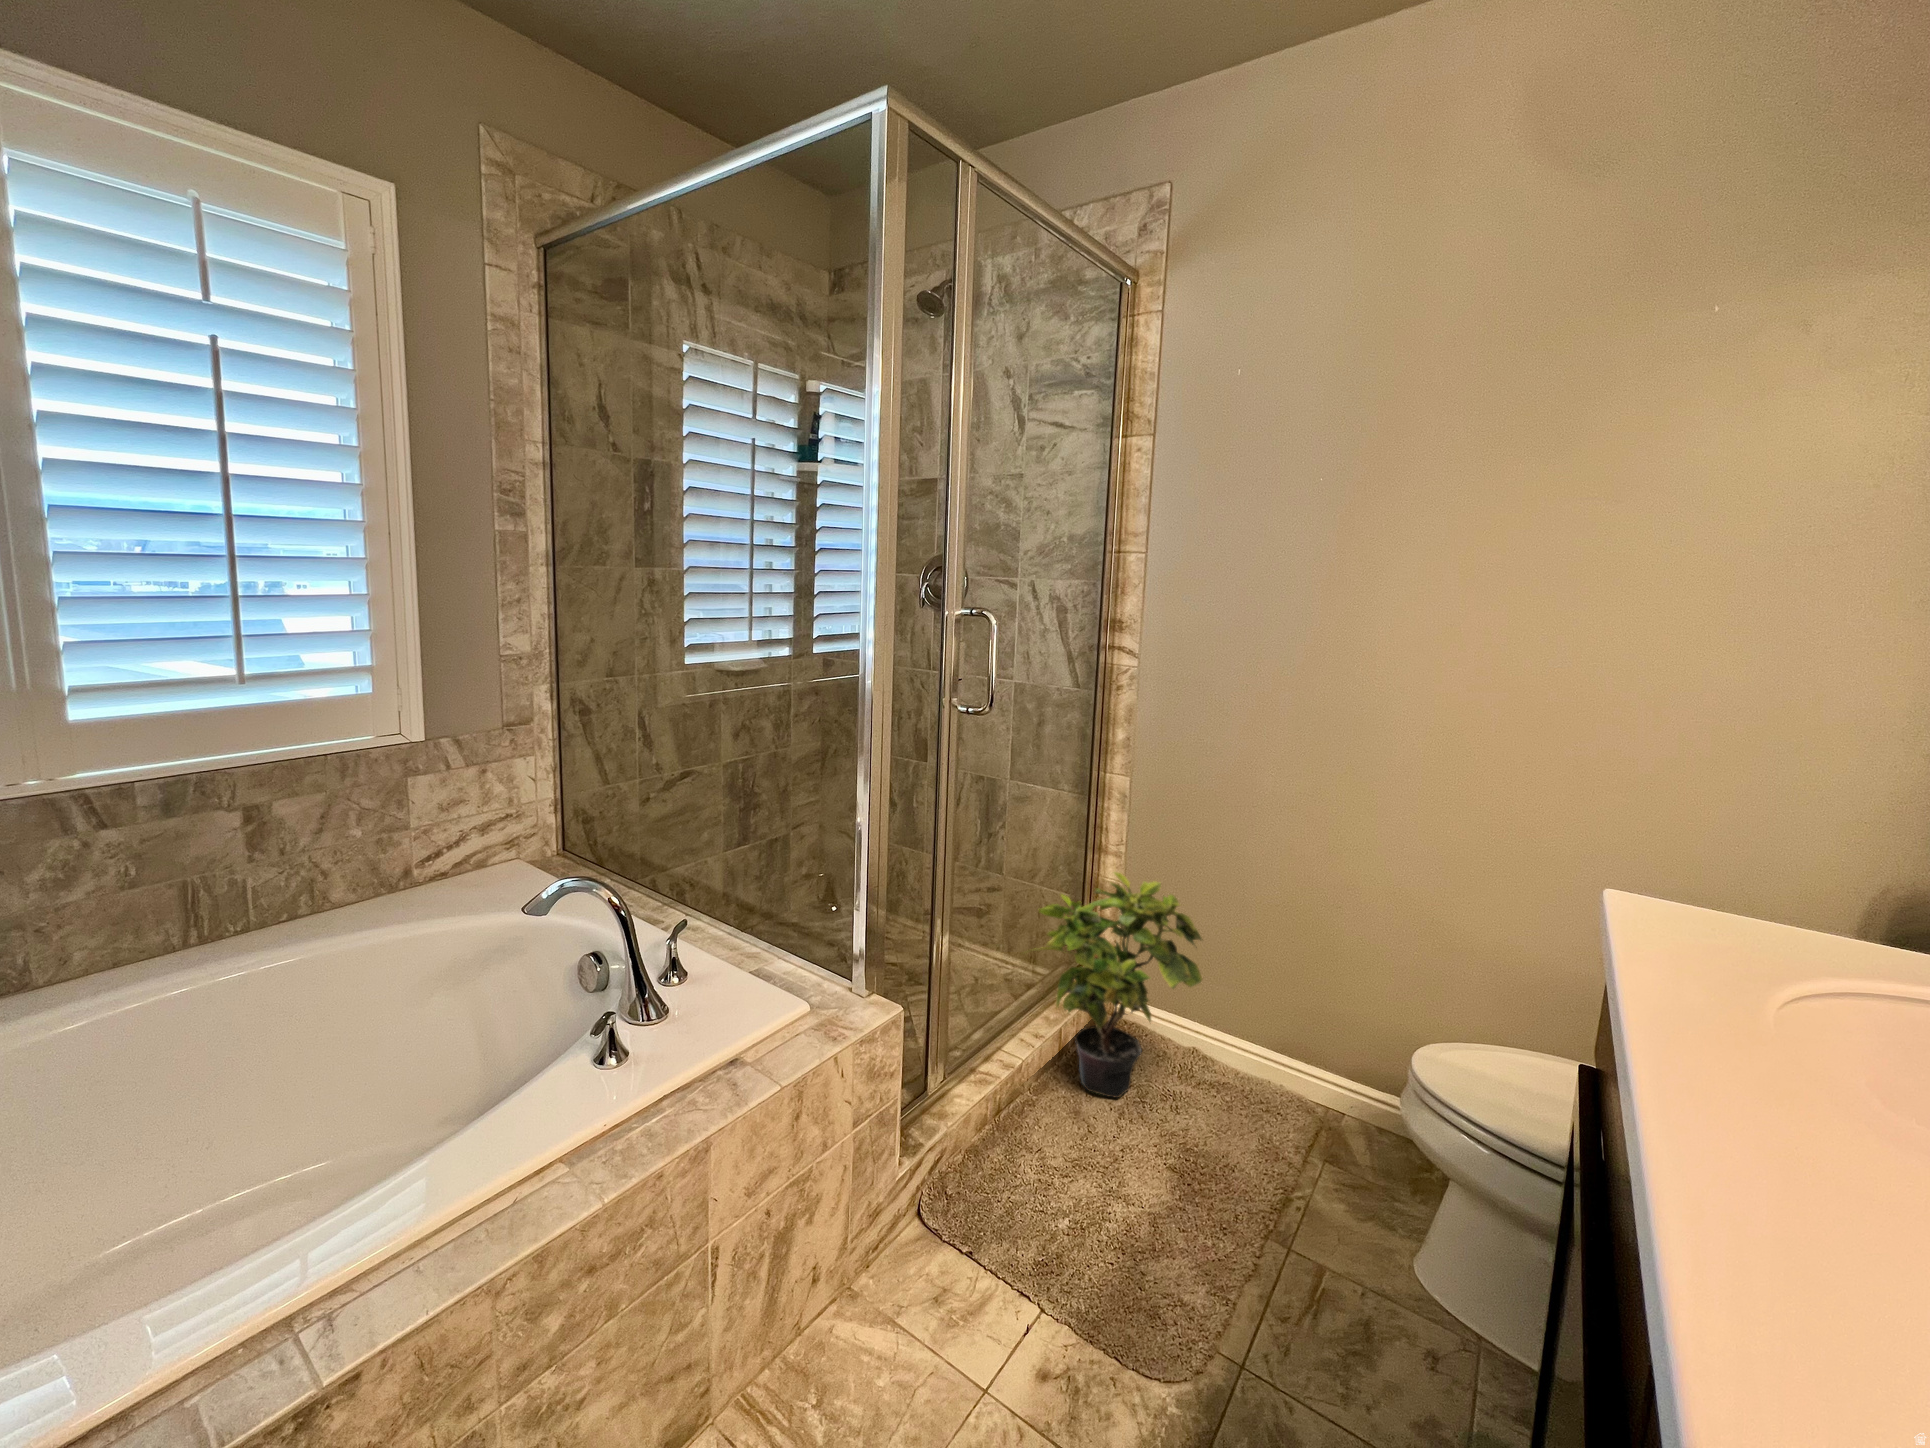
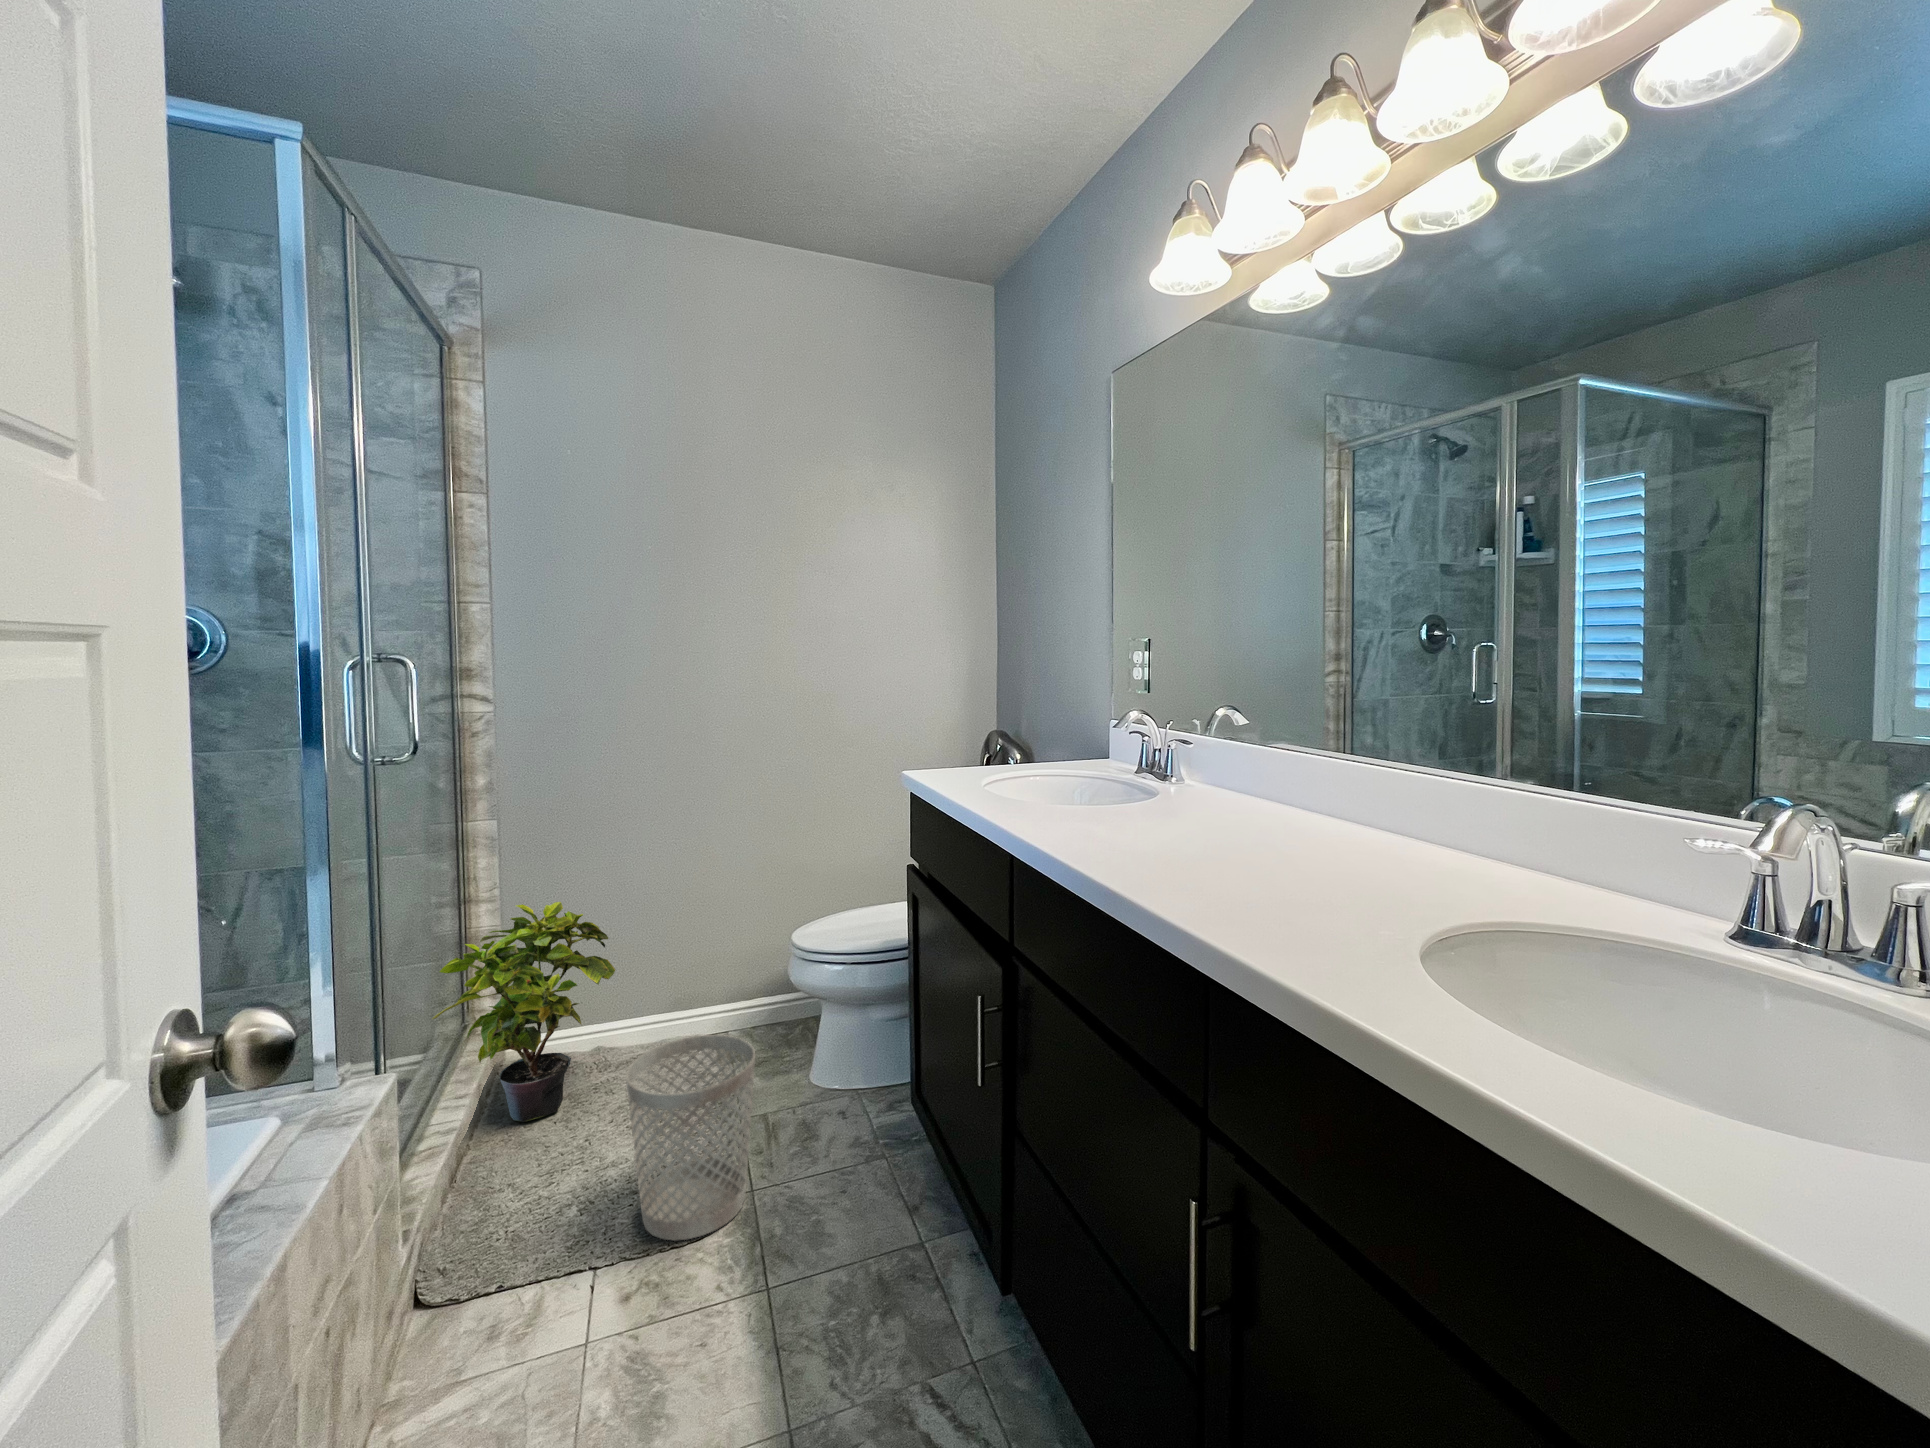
wastebasket: none [1103,1107,1267,1385] -> present [626,1035,755,1241]

